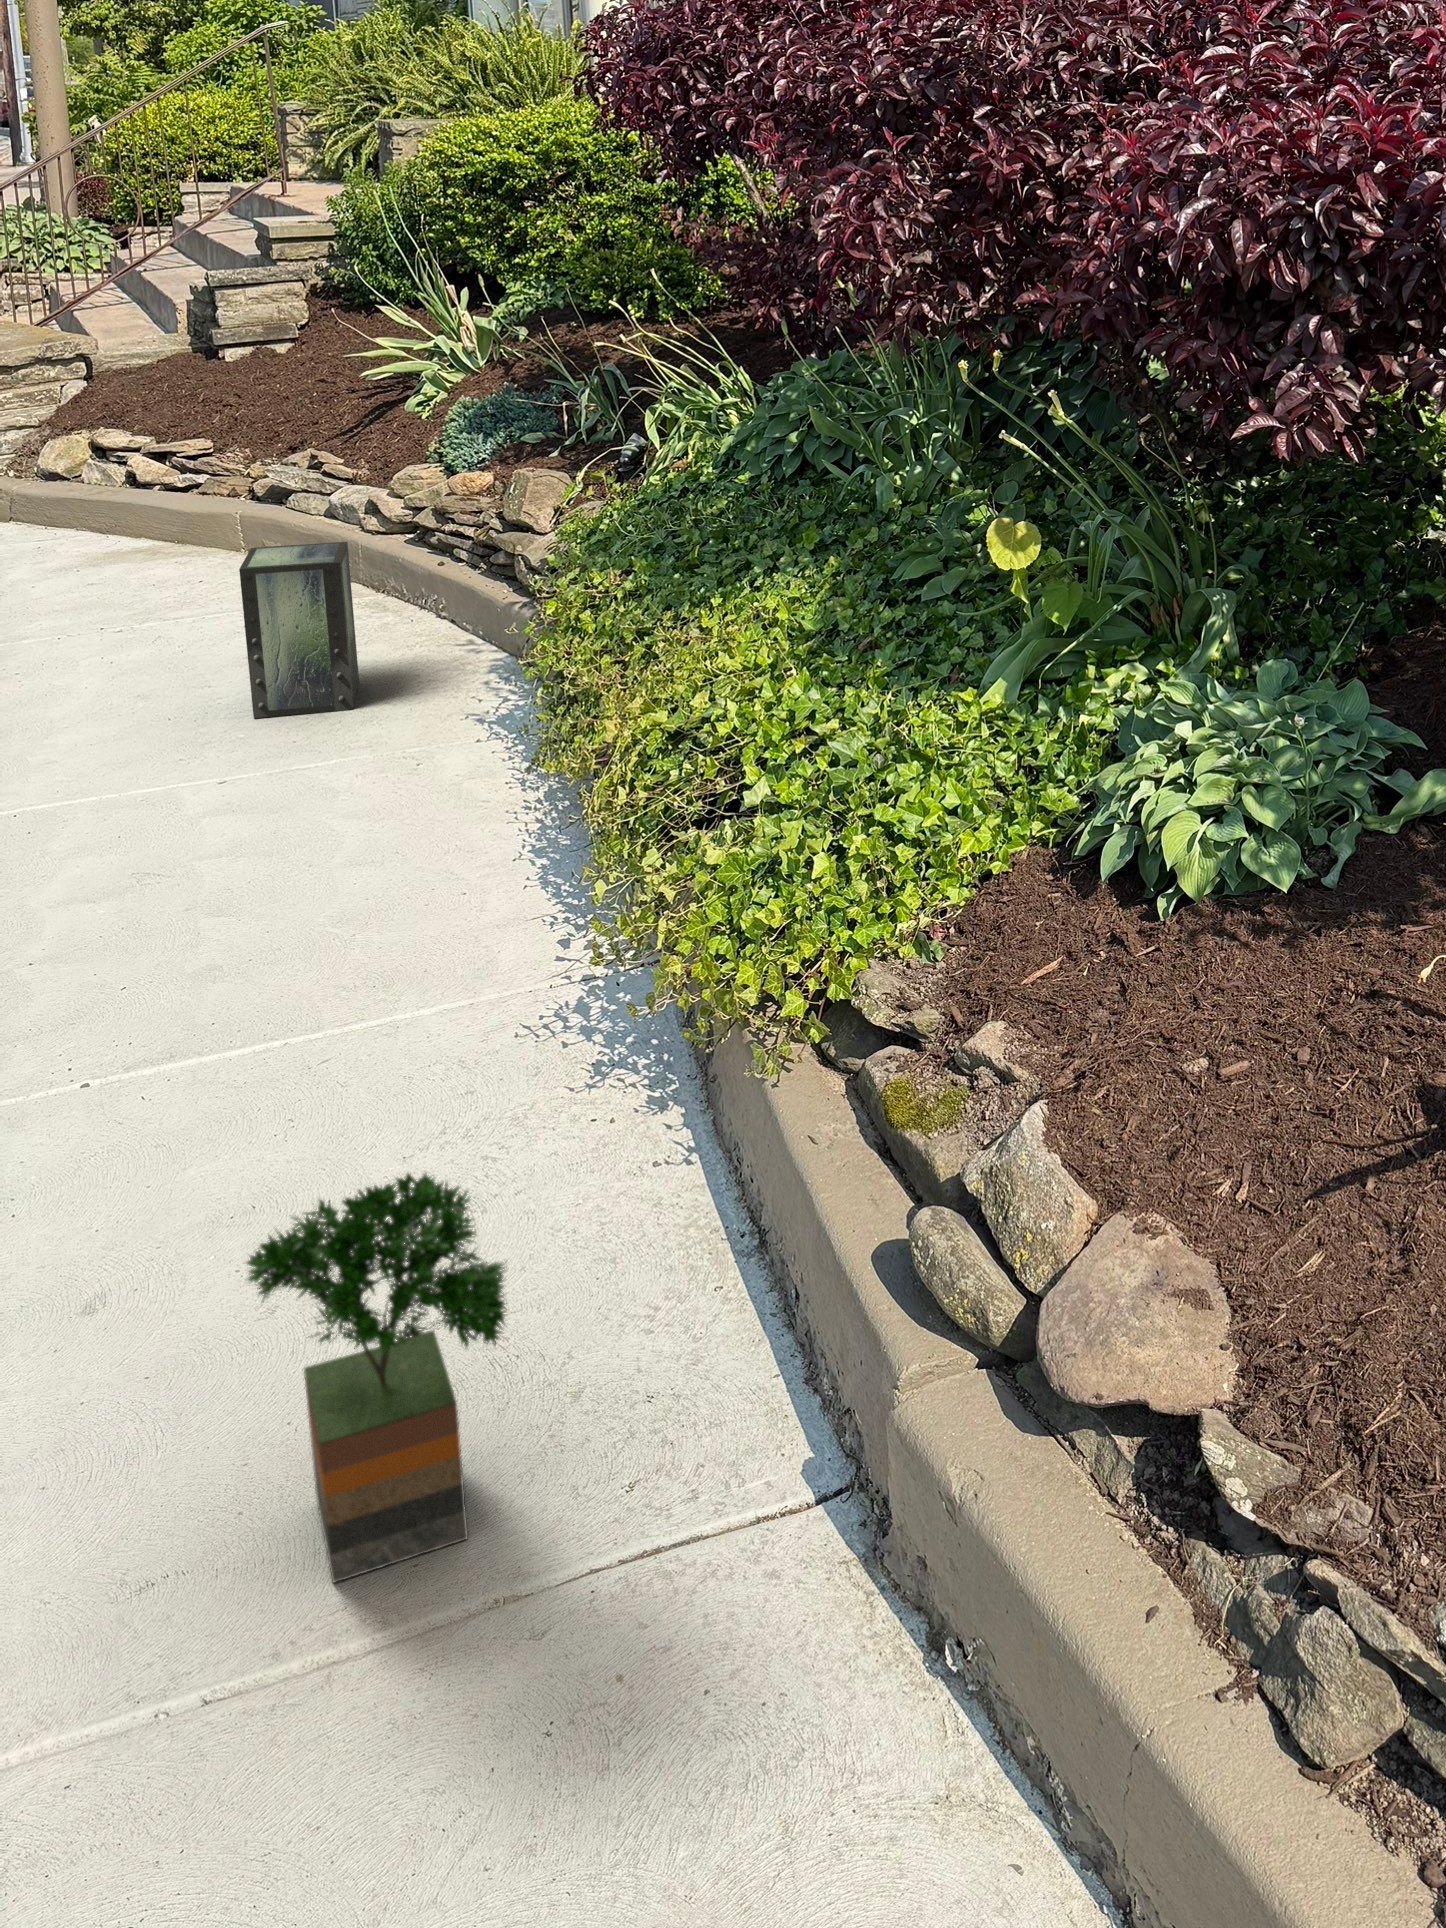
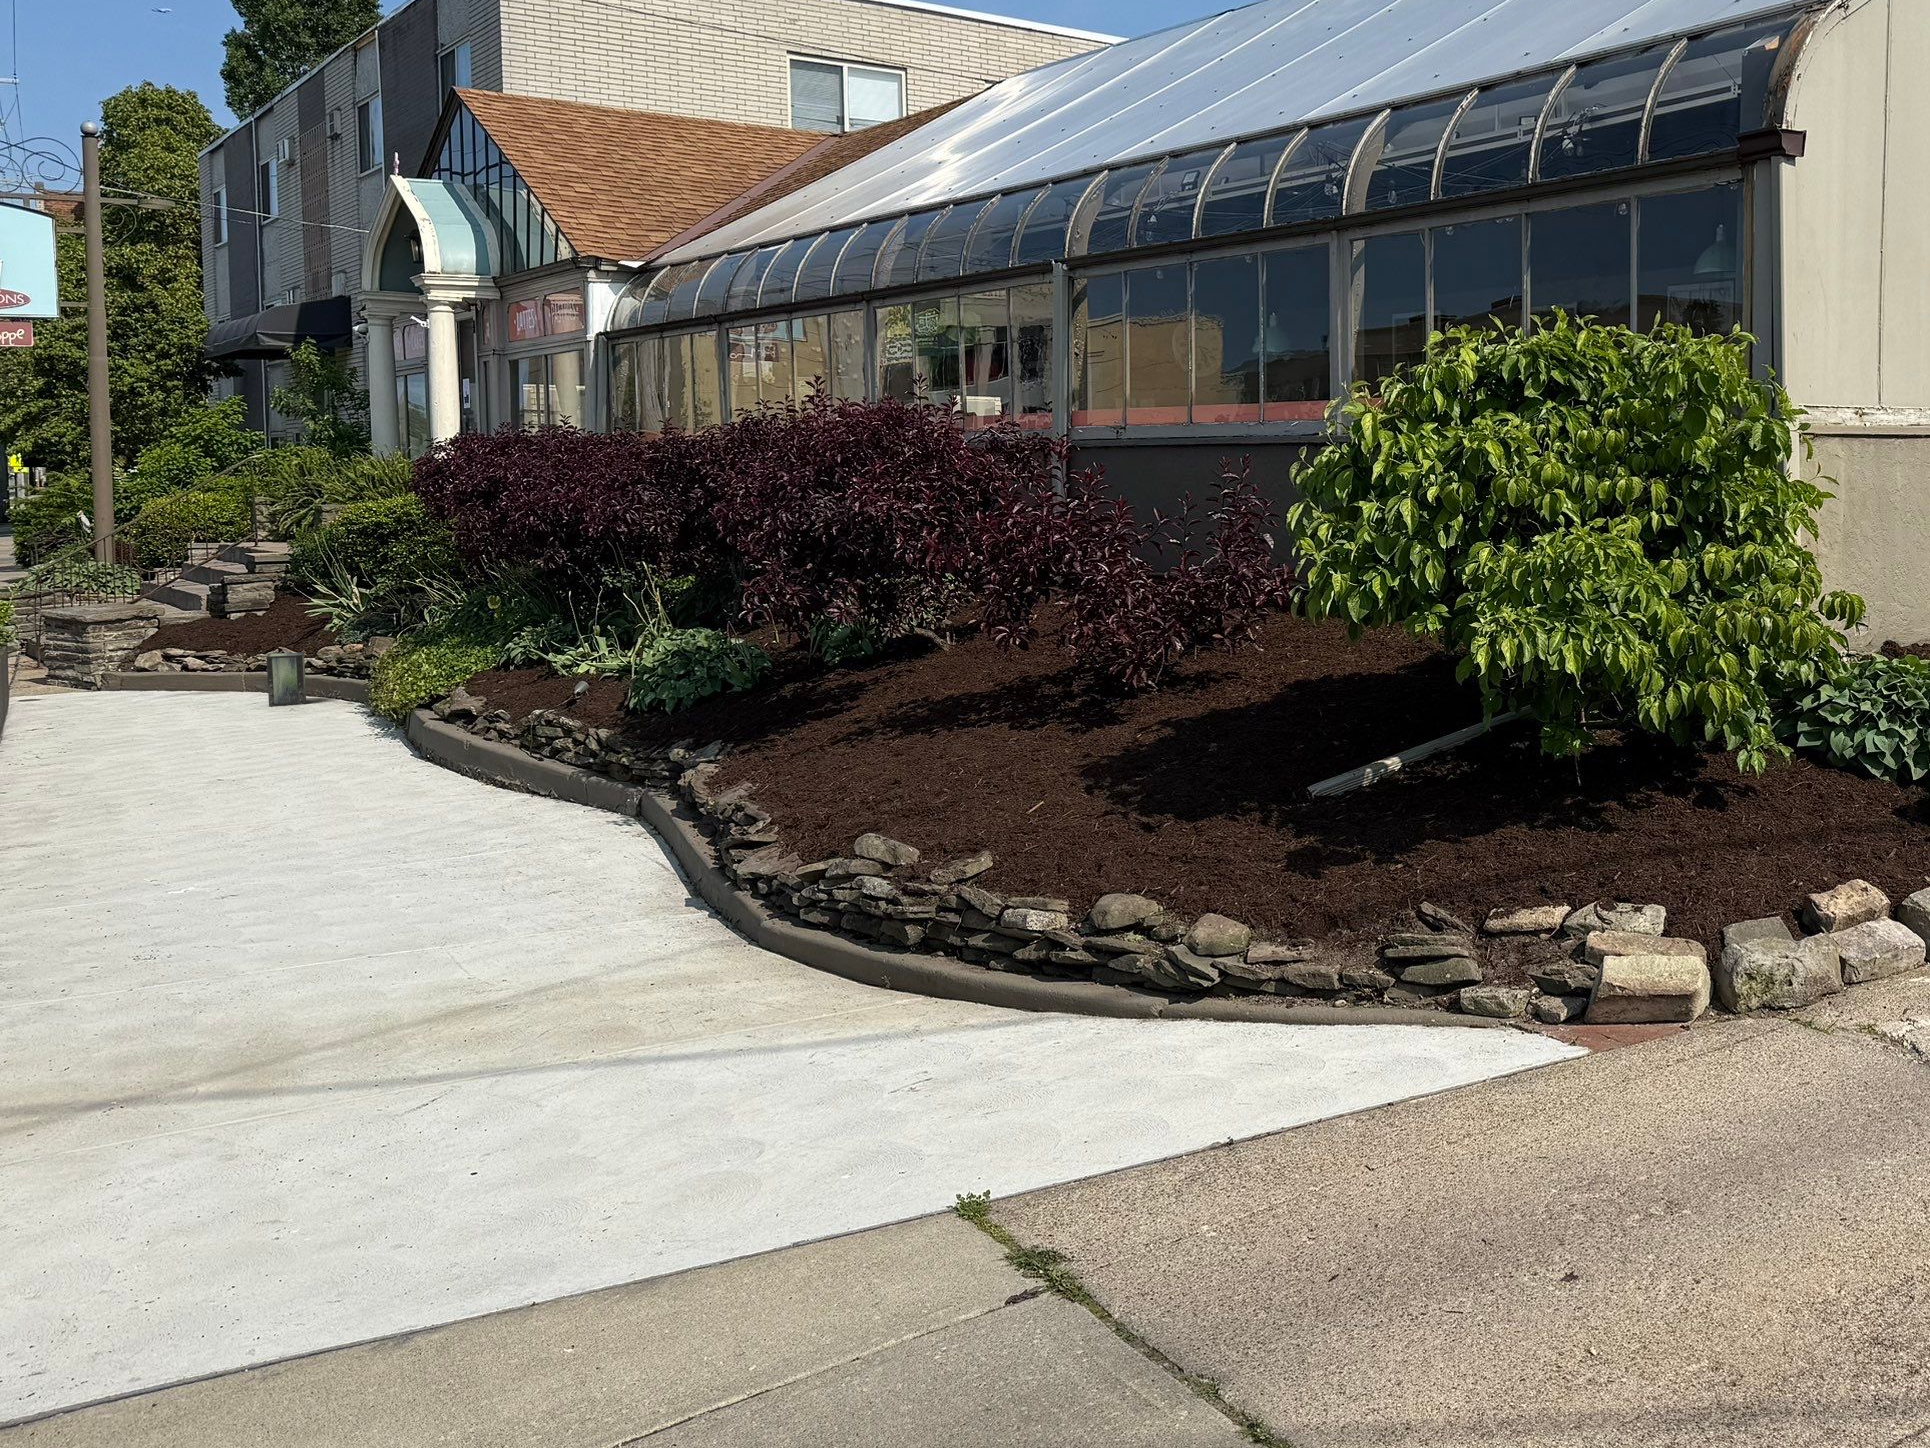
potted tree: present [246,1173,507,1582] -> none [300,698,350,760]

